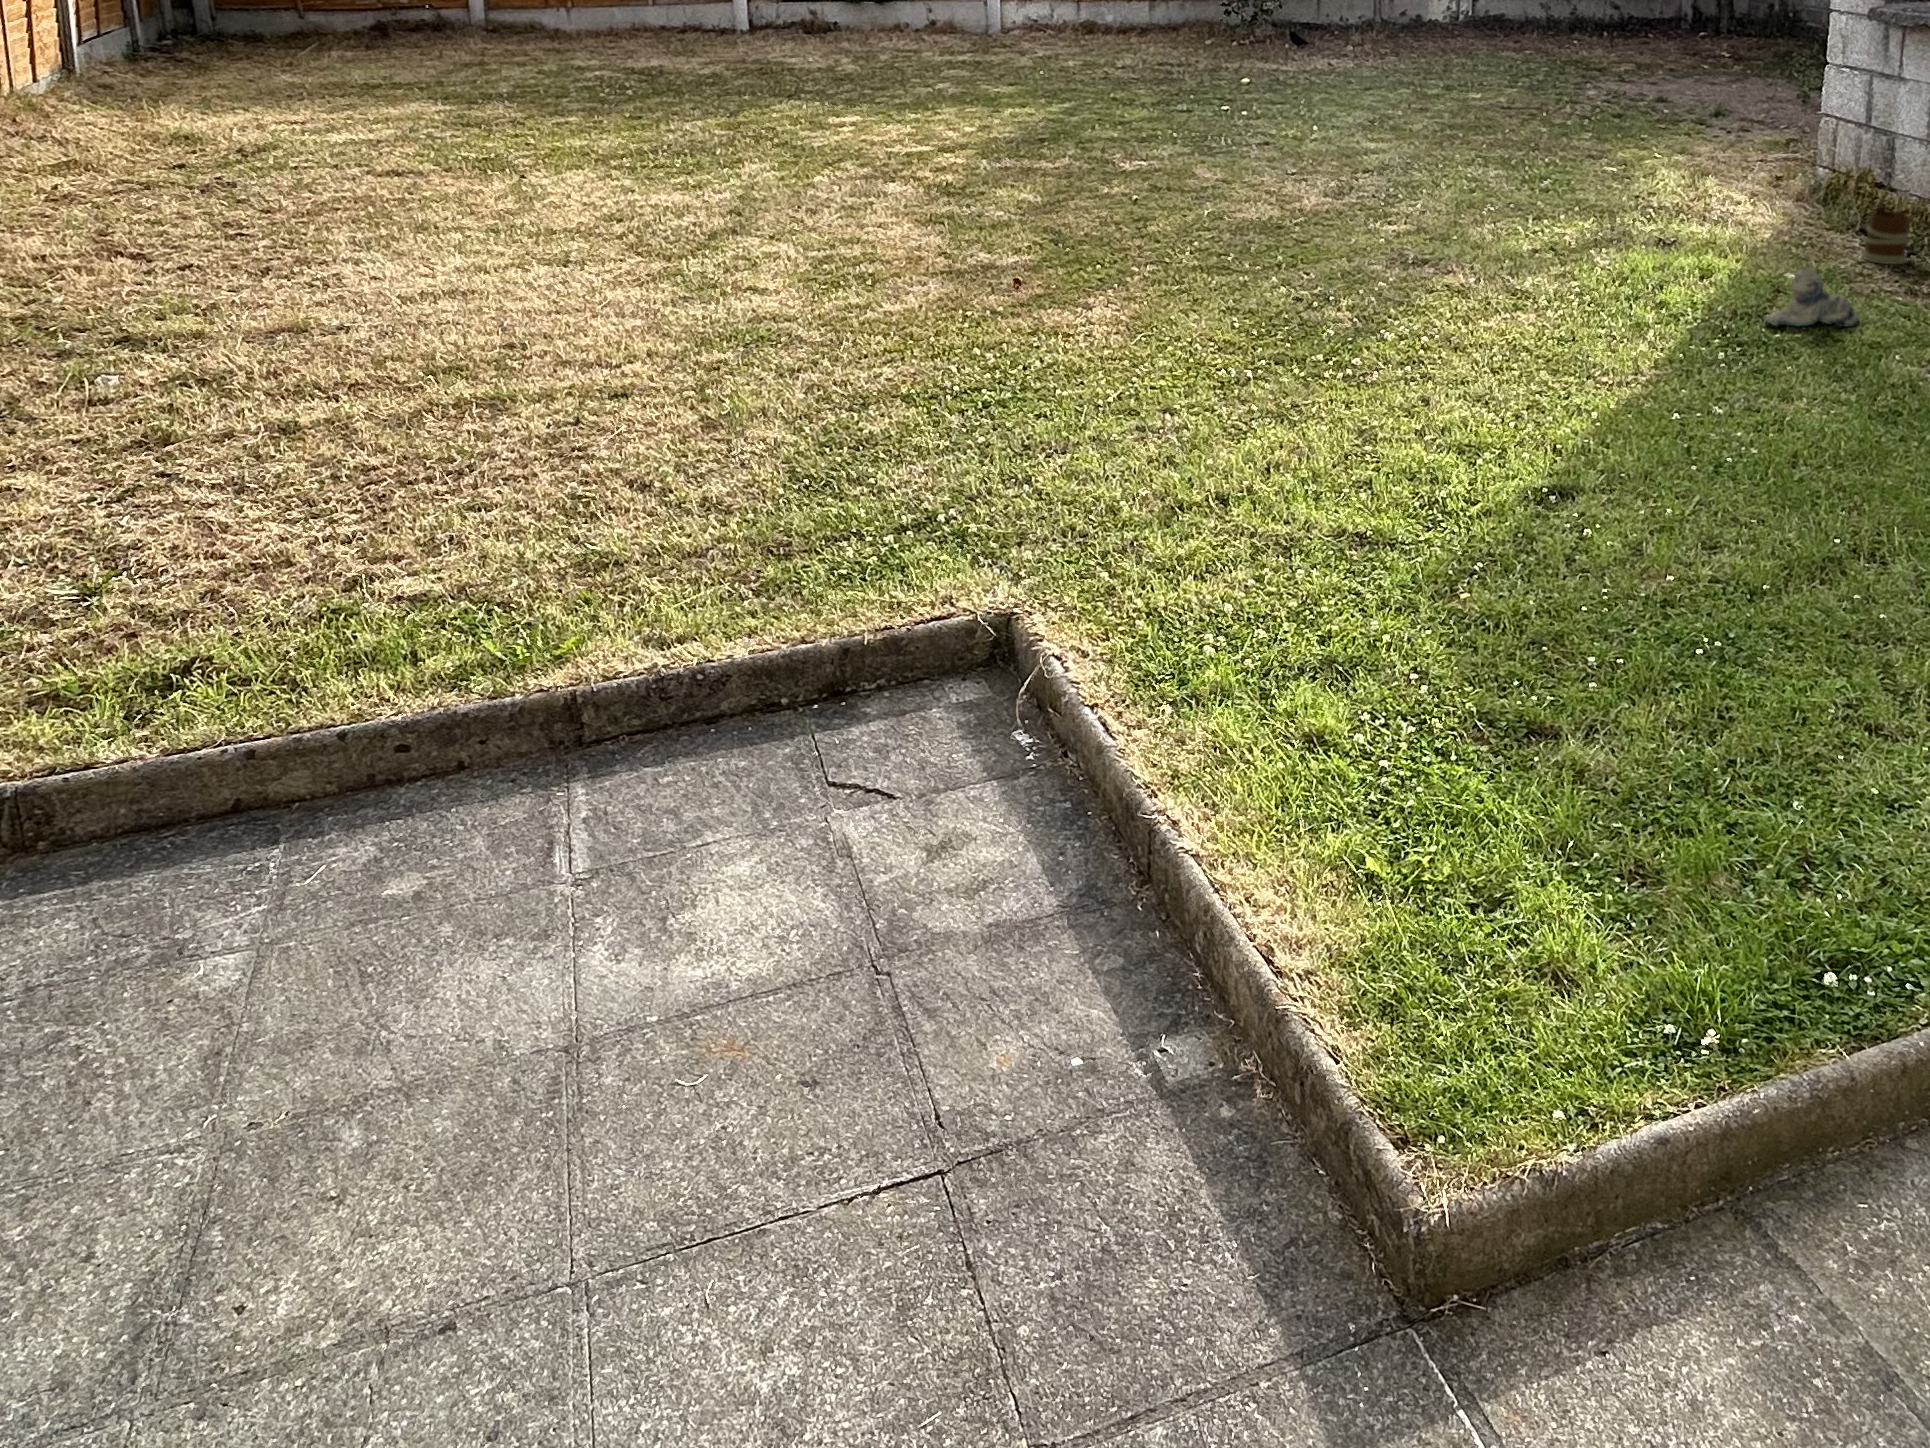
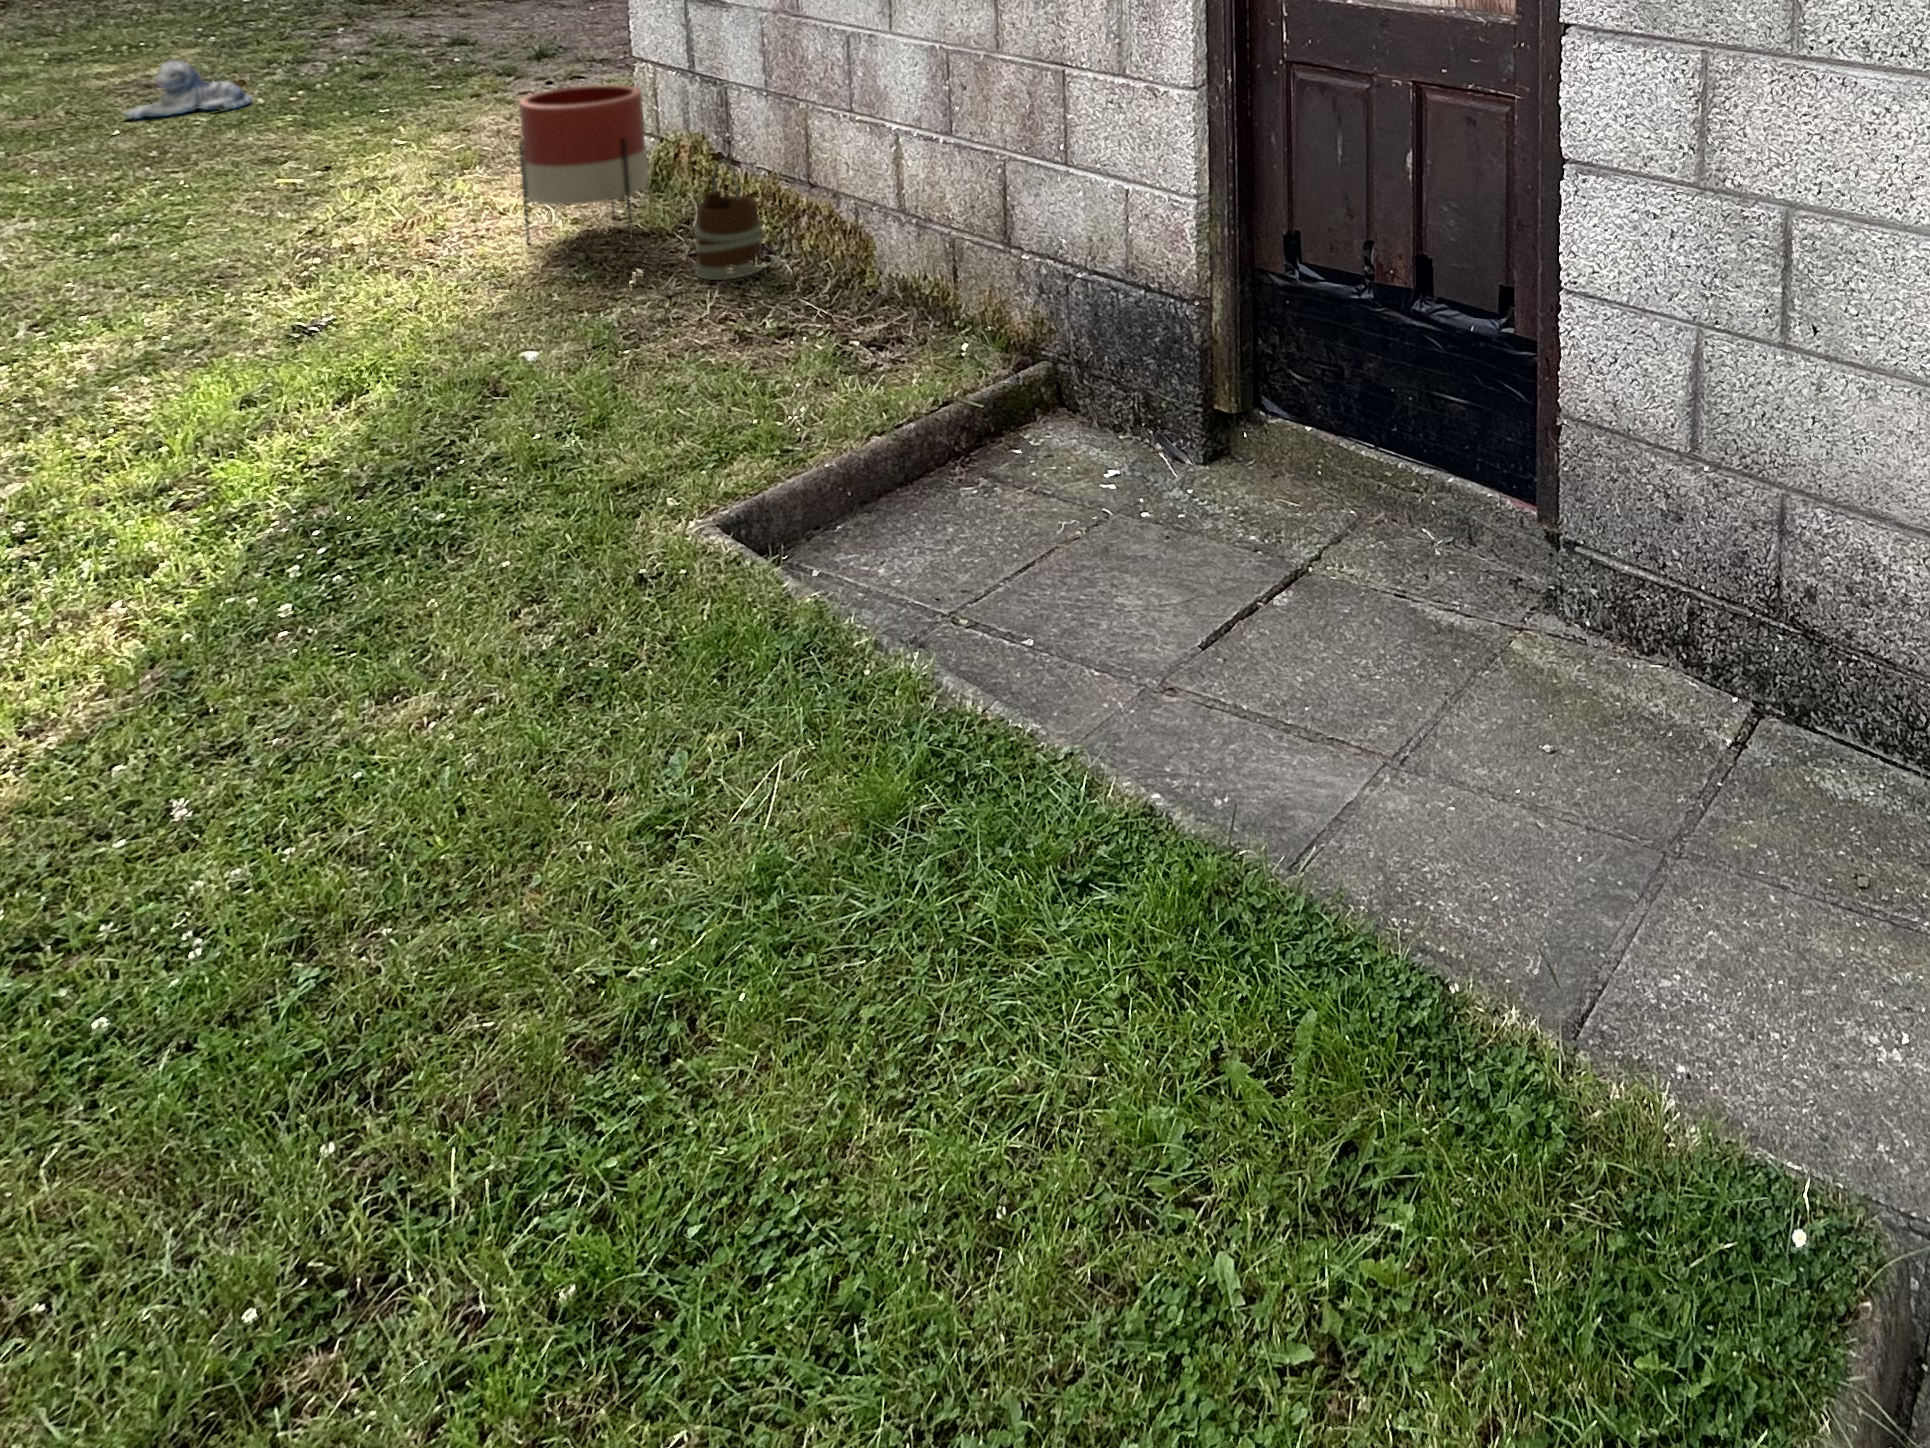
planter: none [1749,129,1831,234] -> present [519,85,648,243]
plush toy: present [1764,267,1859,327] -> present [125,60,252,119]

